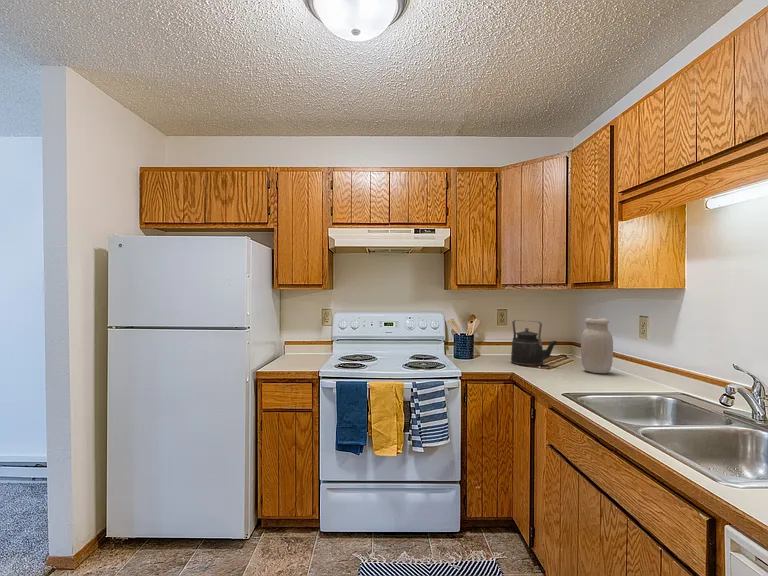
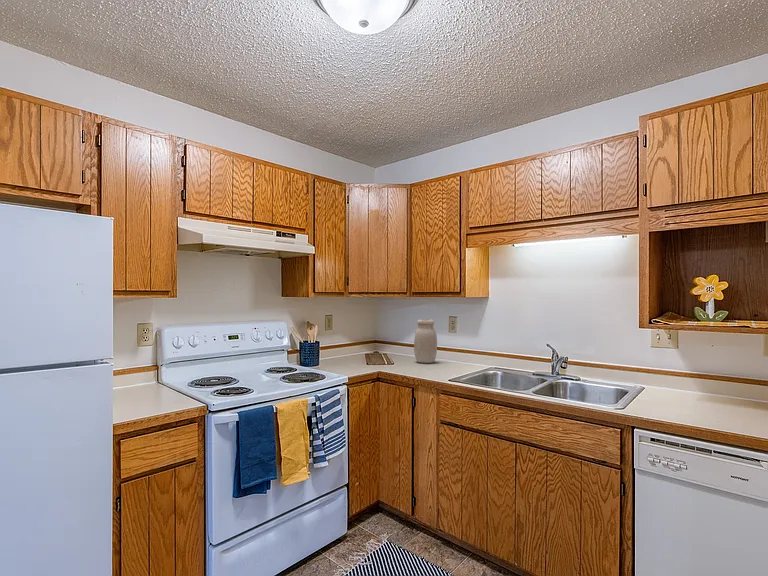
kettle: present [511,320,557,366] -> none [356,325,397,365]

